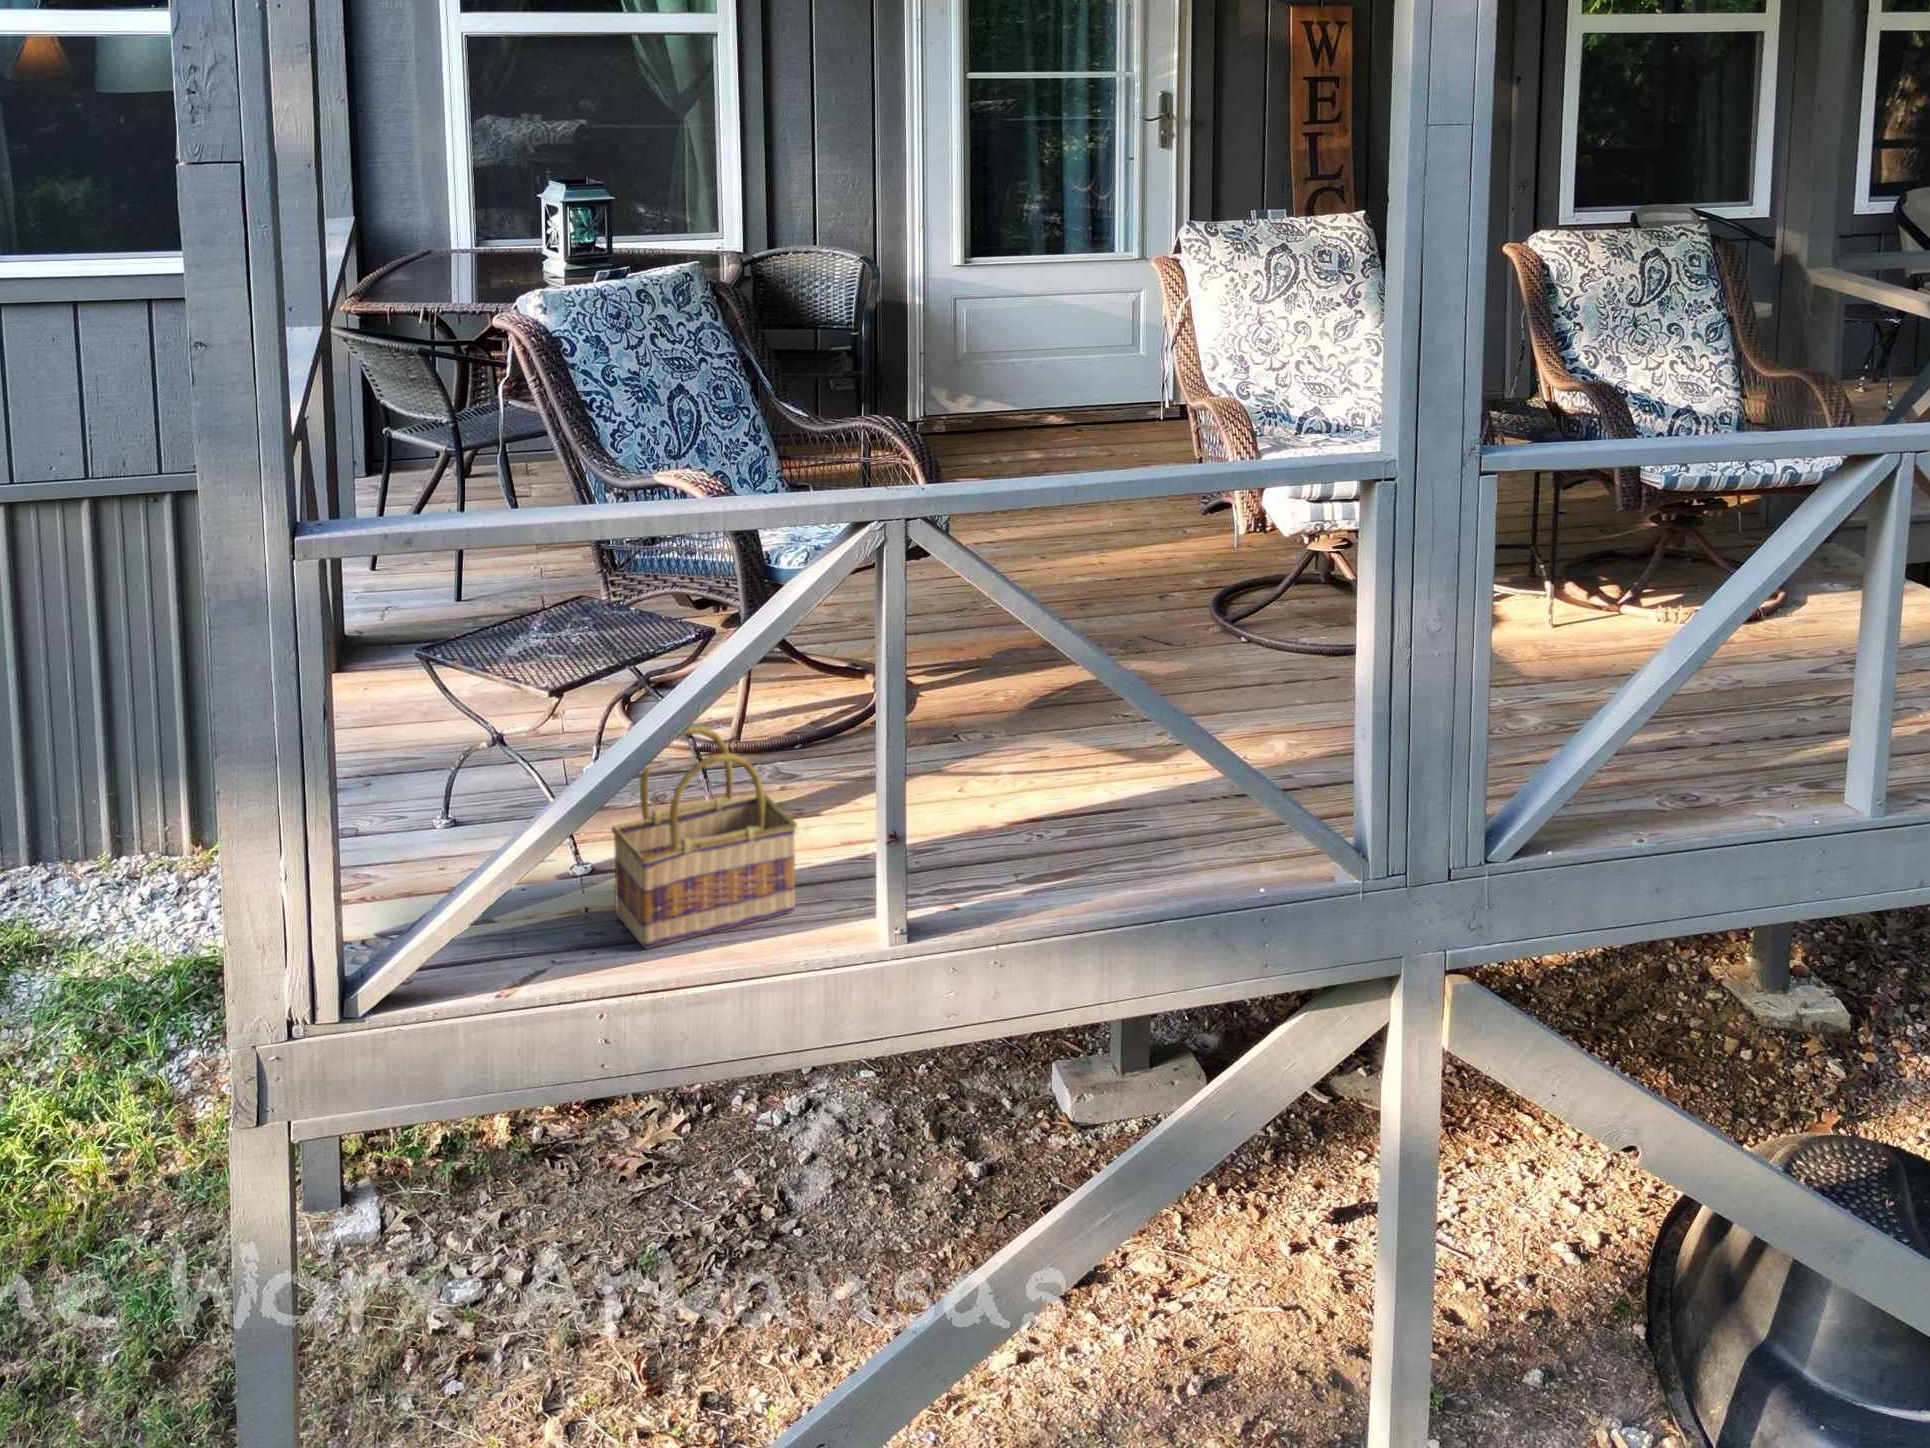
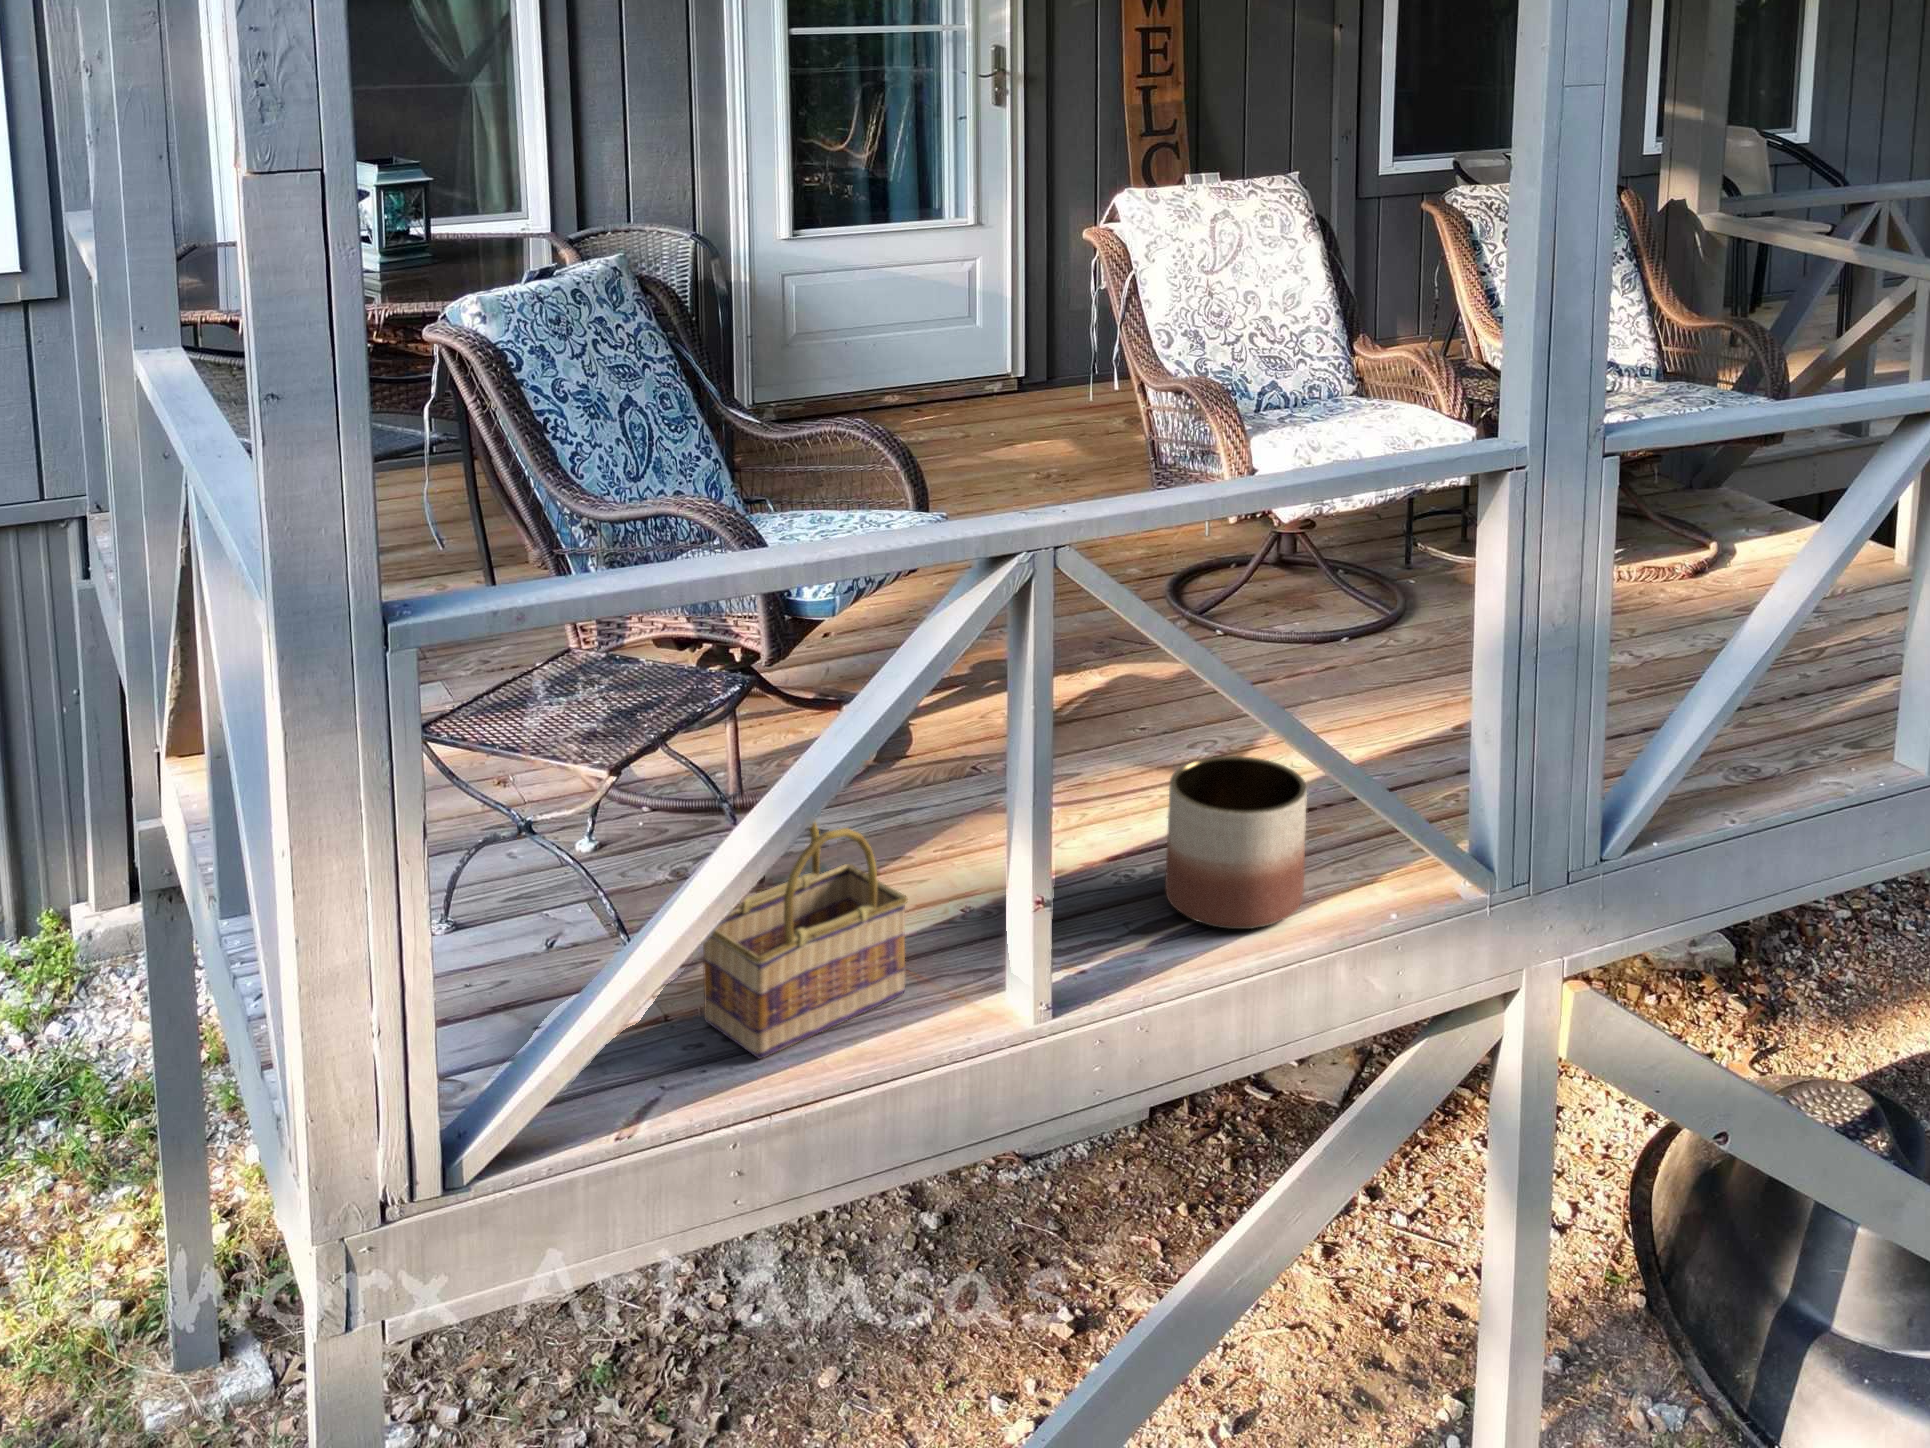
planter: none [1062,731,1191,888] -> present [1165,756,1307,929]

